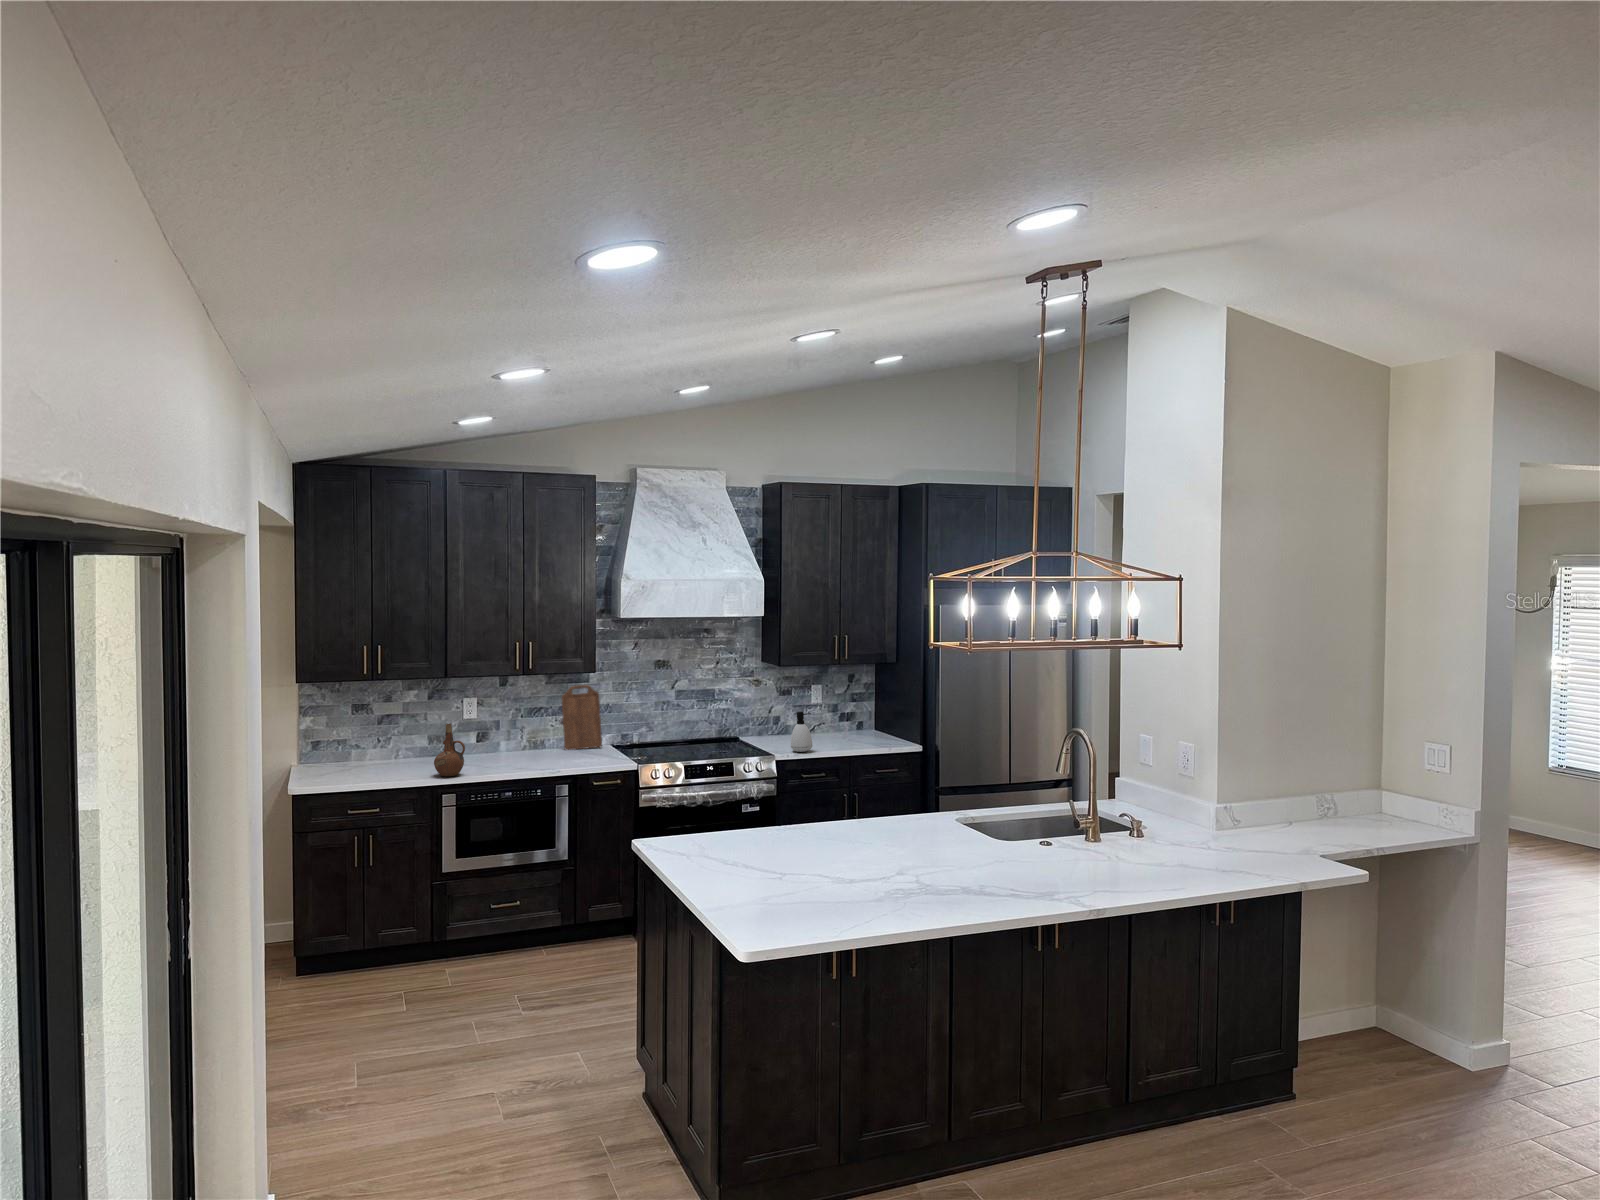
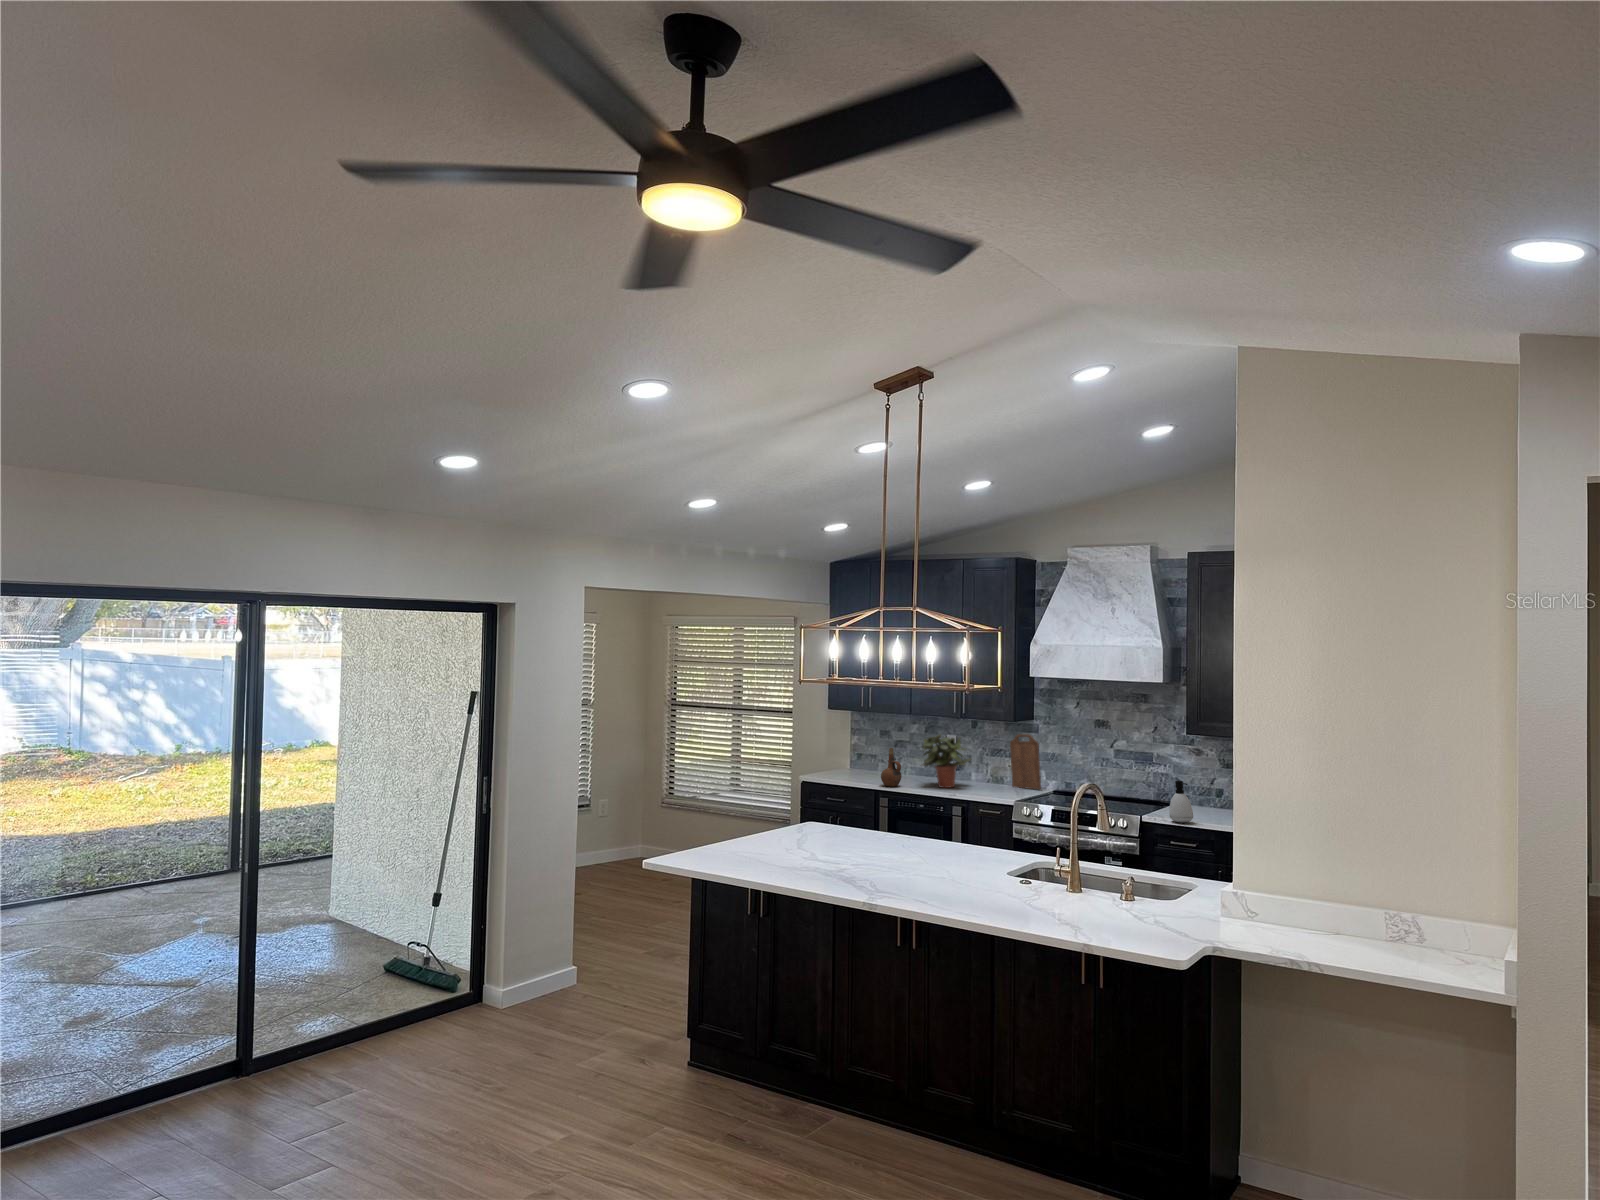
potted plant: none [473,696,540,765] -> present [921,734,972,788]

